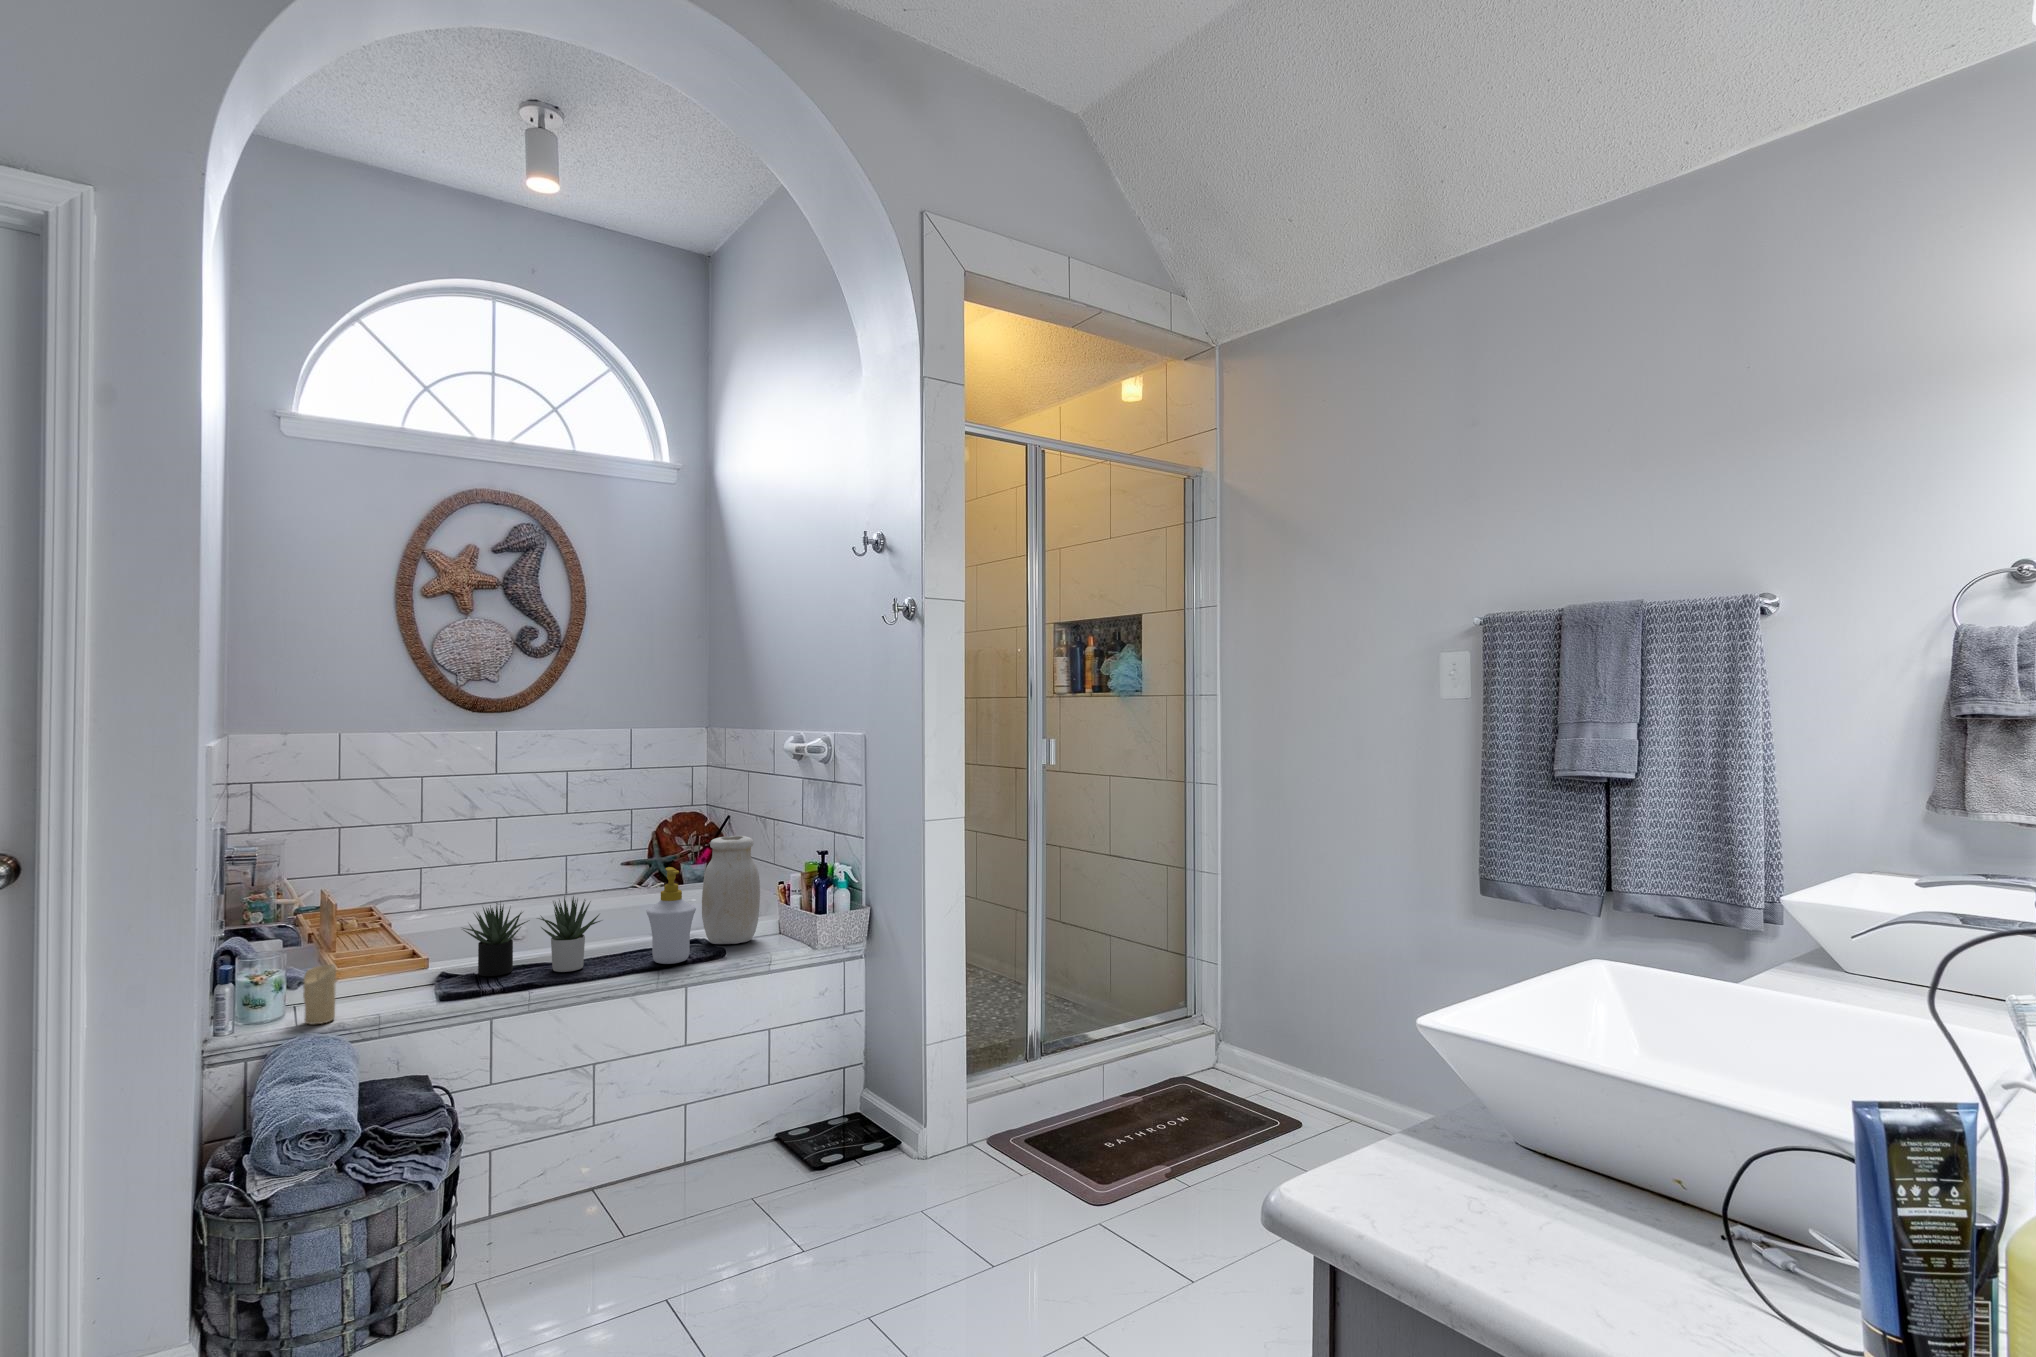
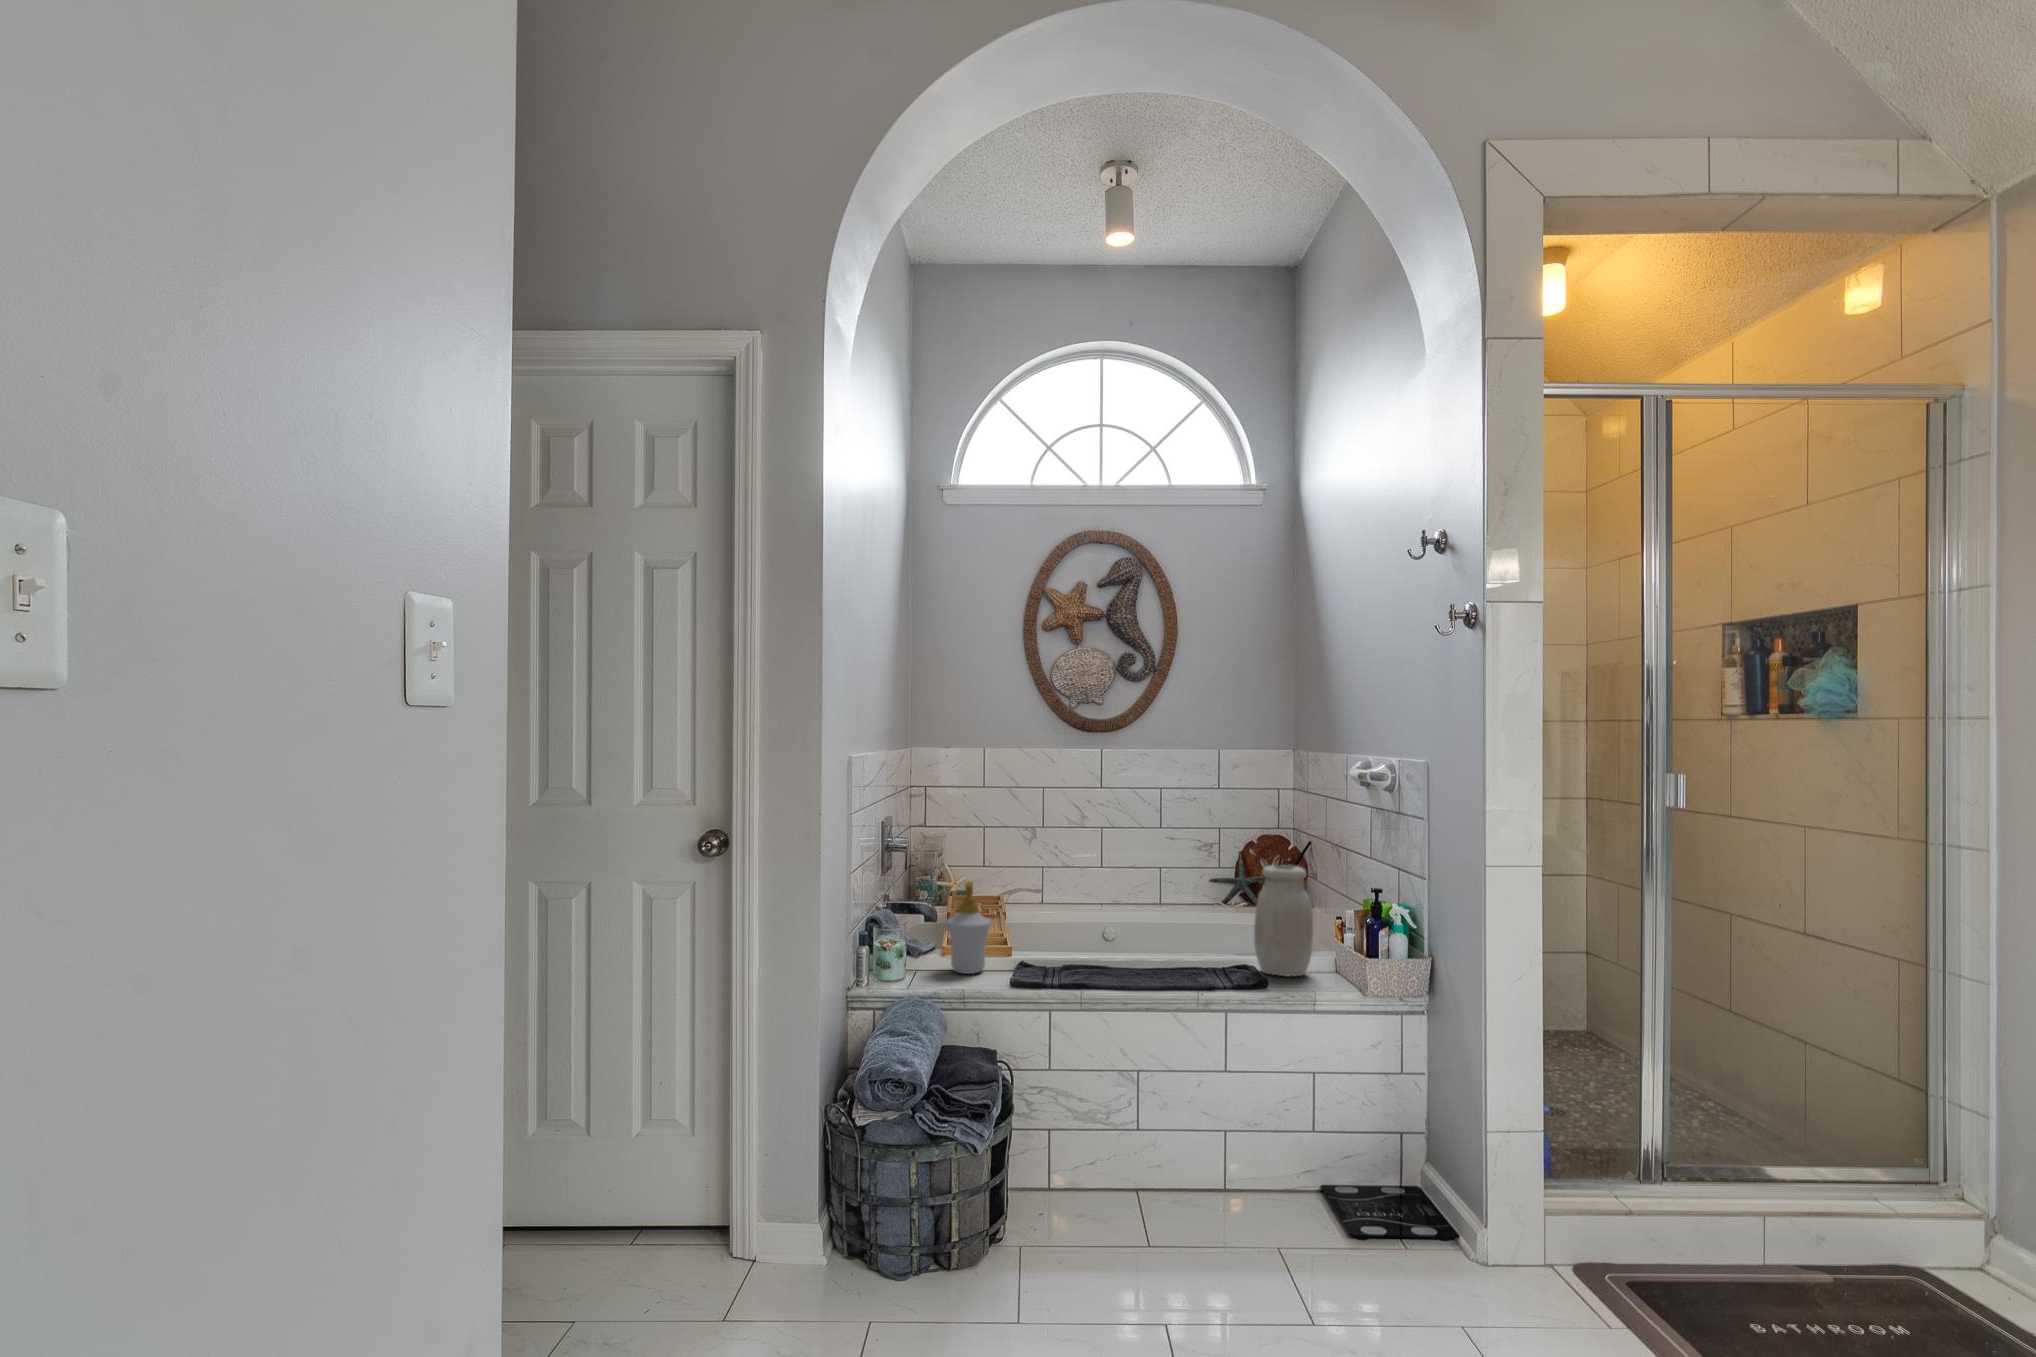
soap bottle: present [646,867,696,964] -> present [946,881,991,974]
succulent plant: present [463,896,600,976] -> none [1037,904,1155,979]
candle: present [303,964,336,1024] -> none [912,942,936,990]

